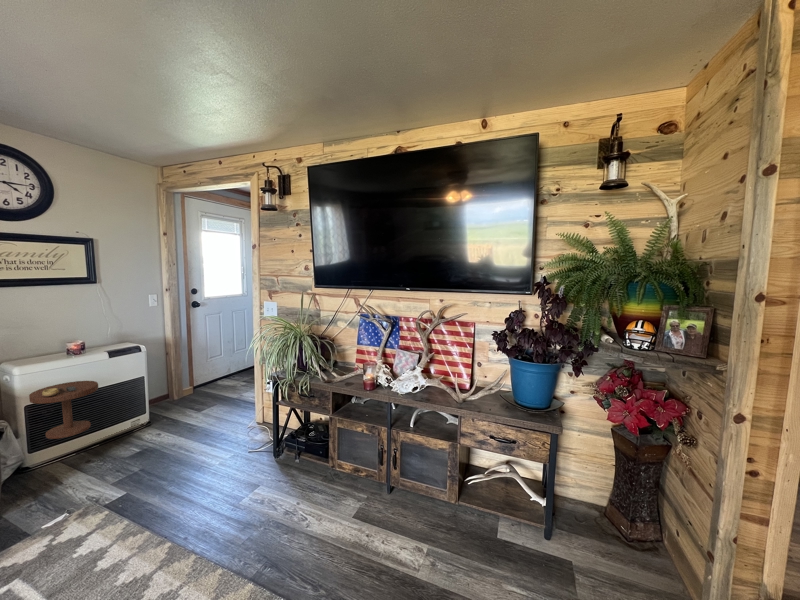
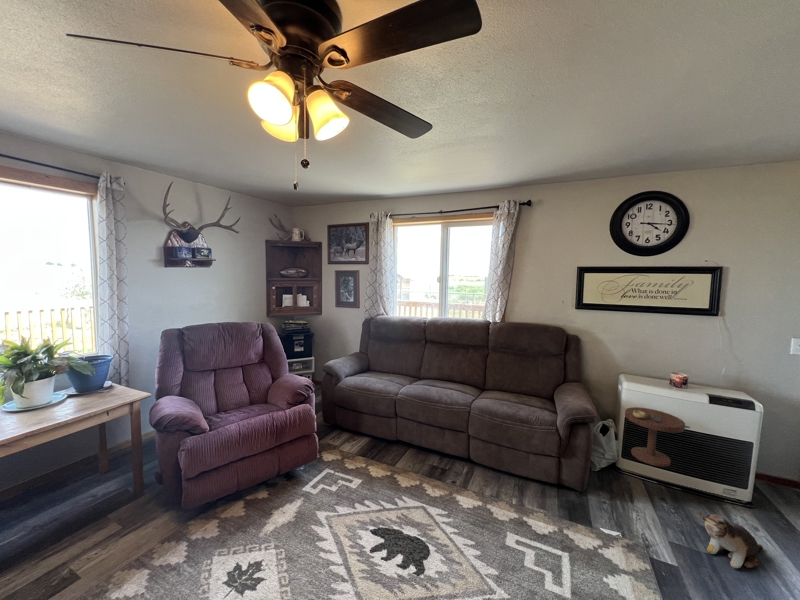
plush toy: none [131,434,171,469] -> present [699,512,763,568]

